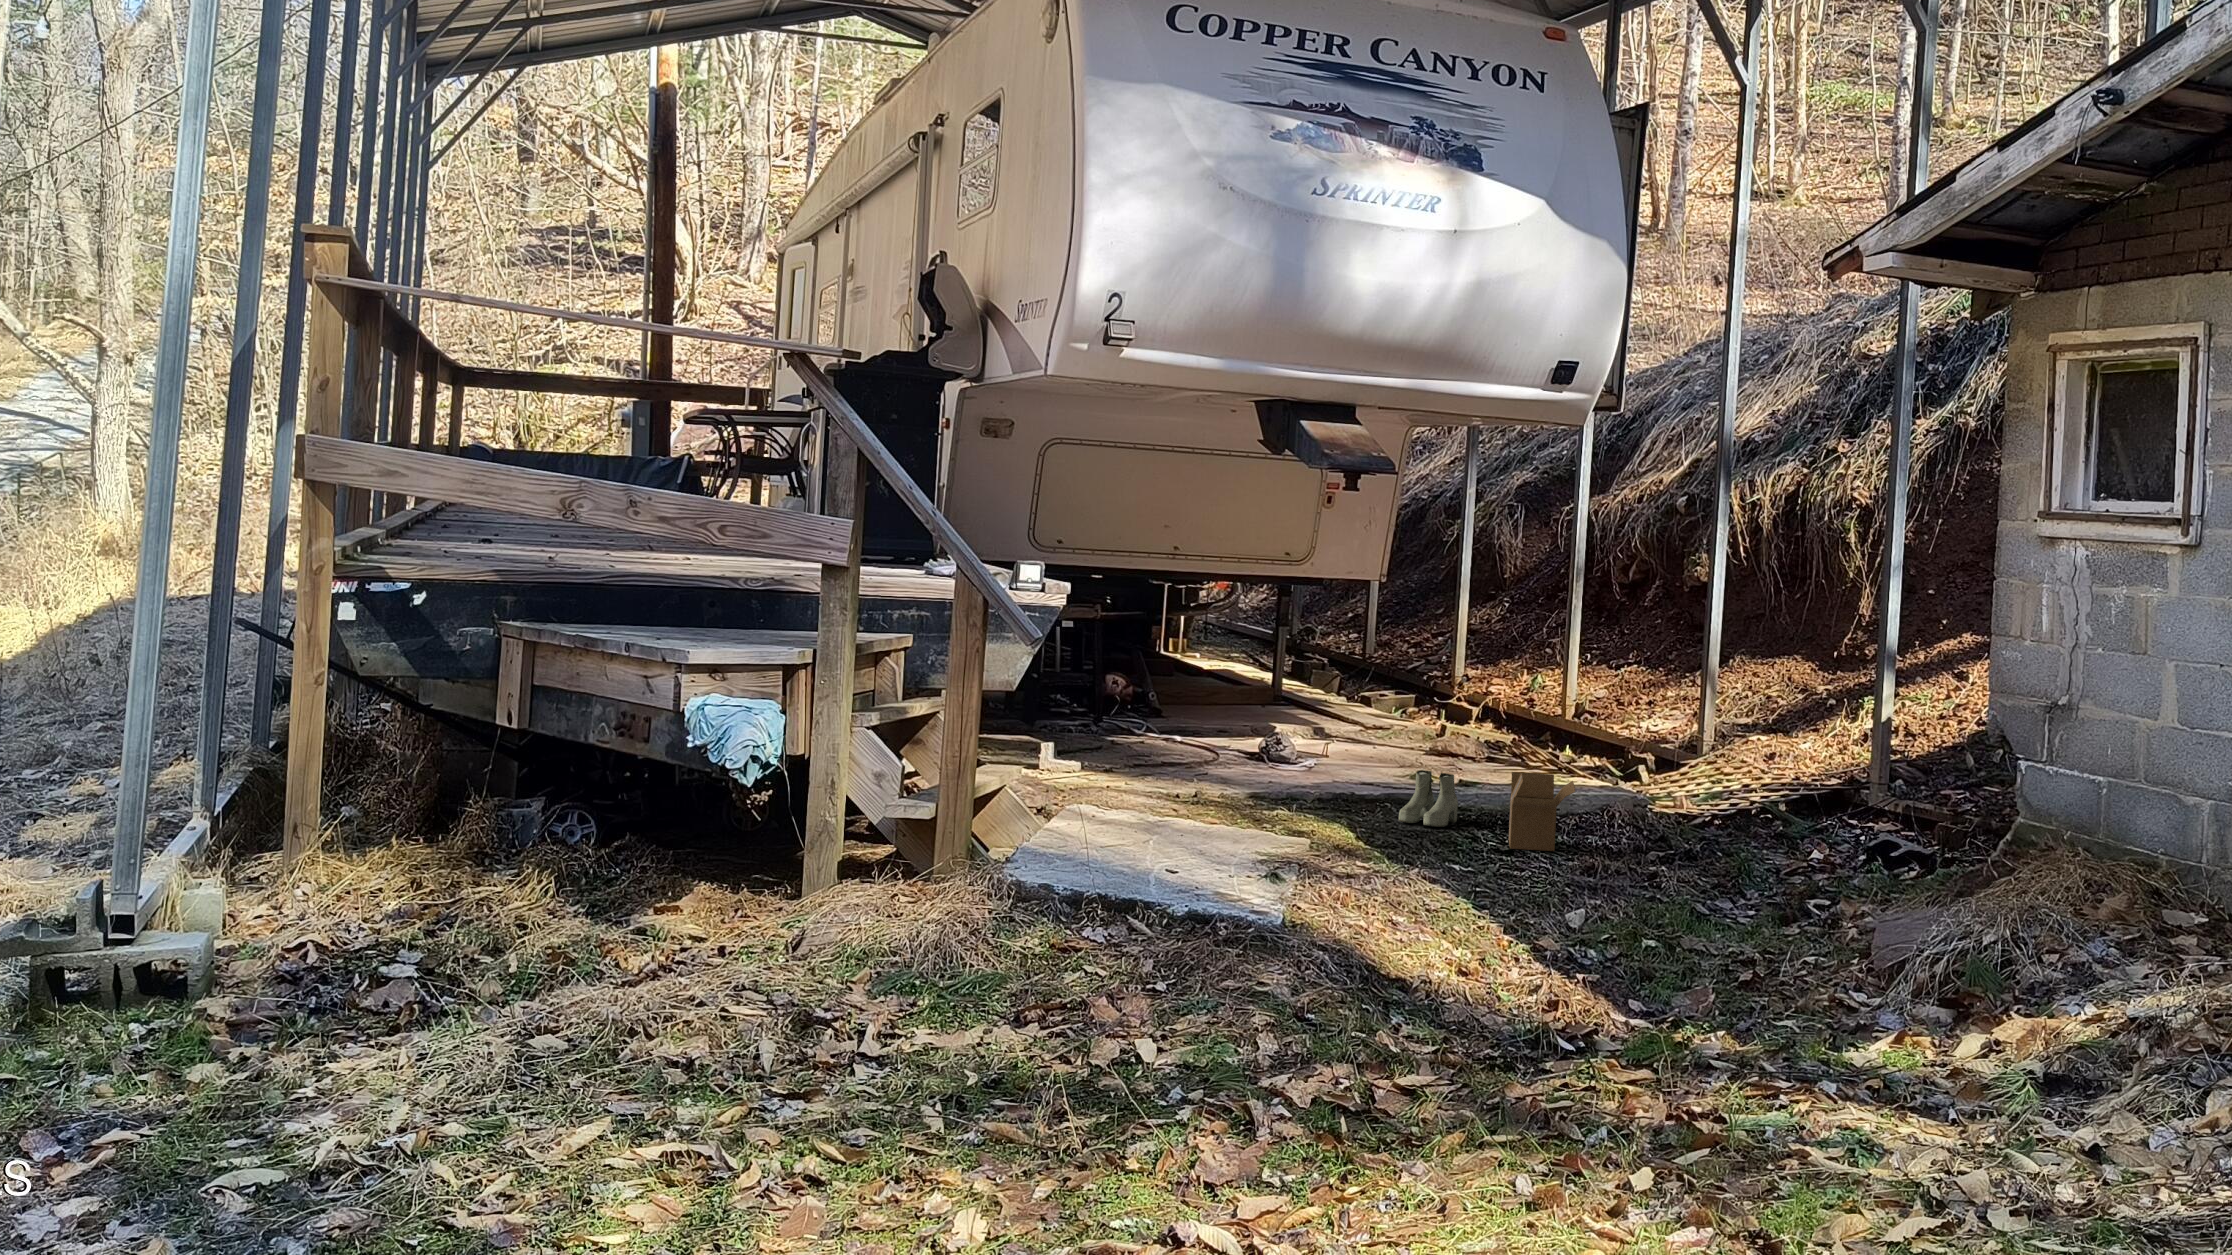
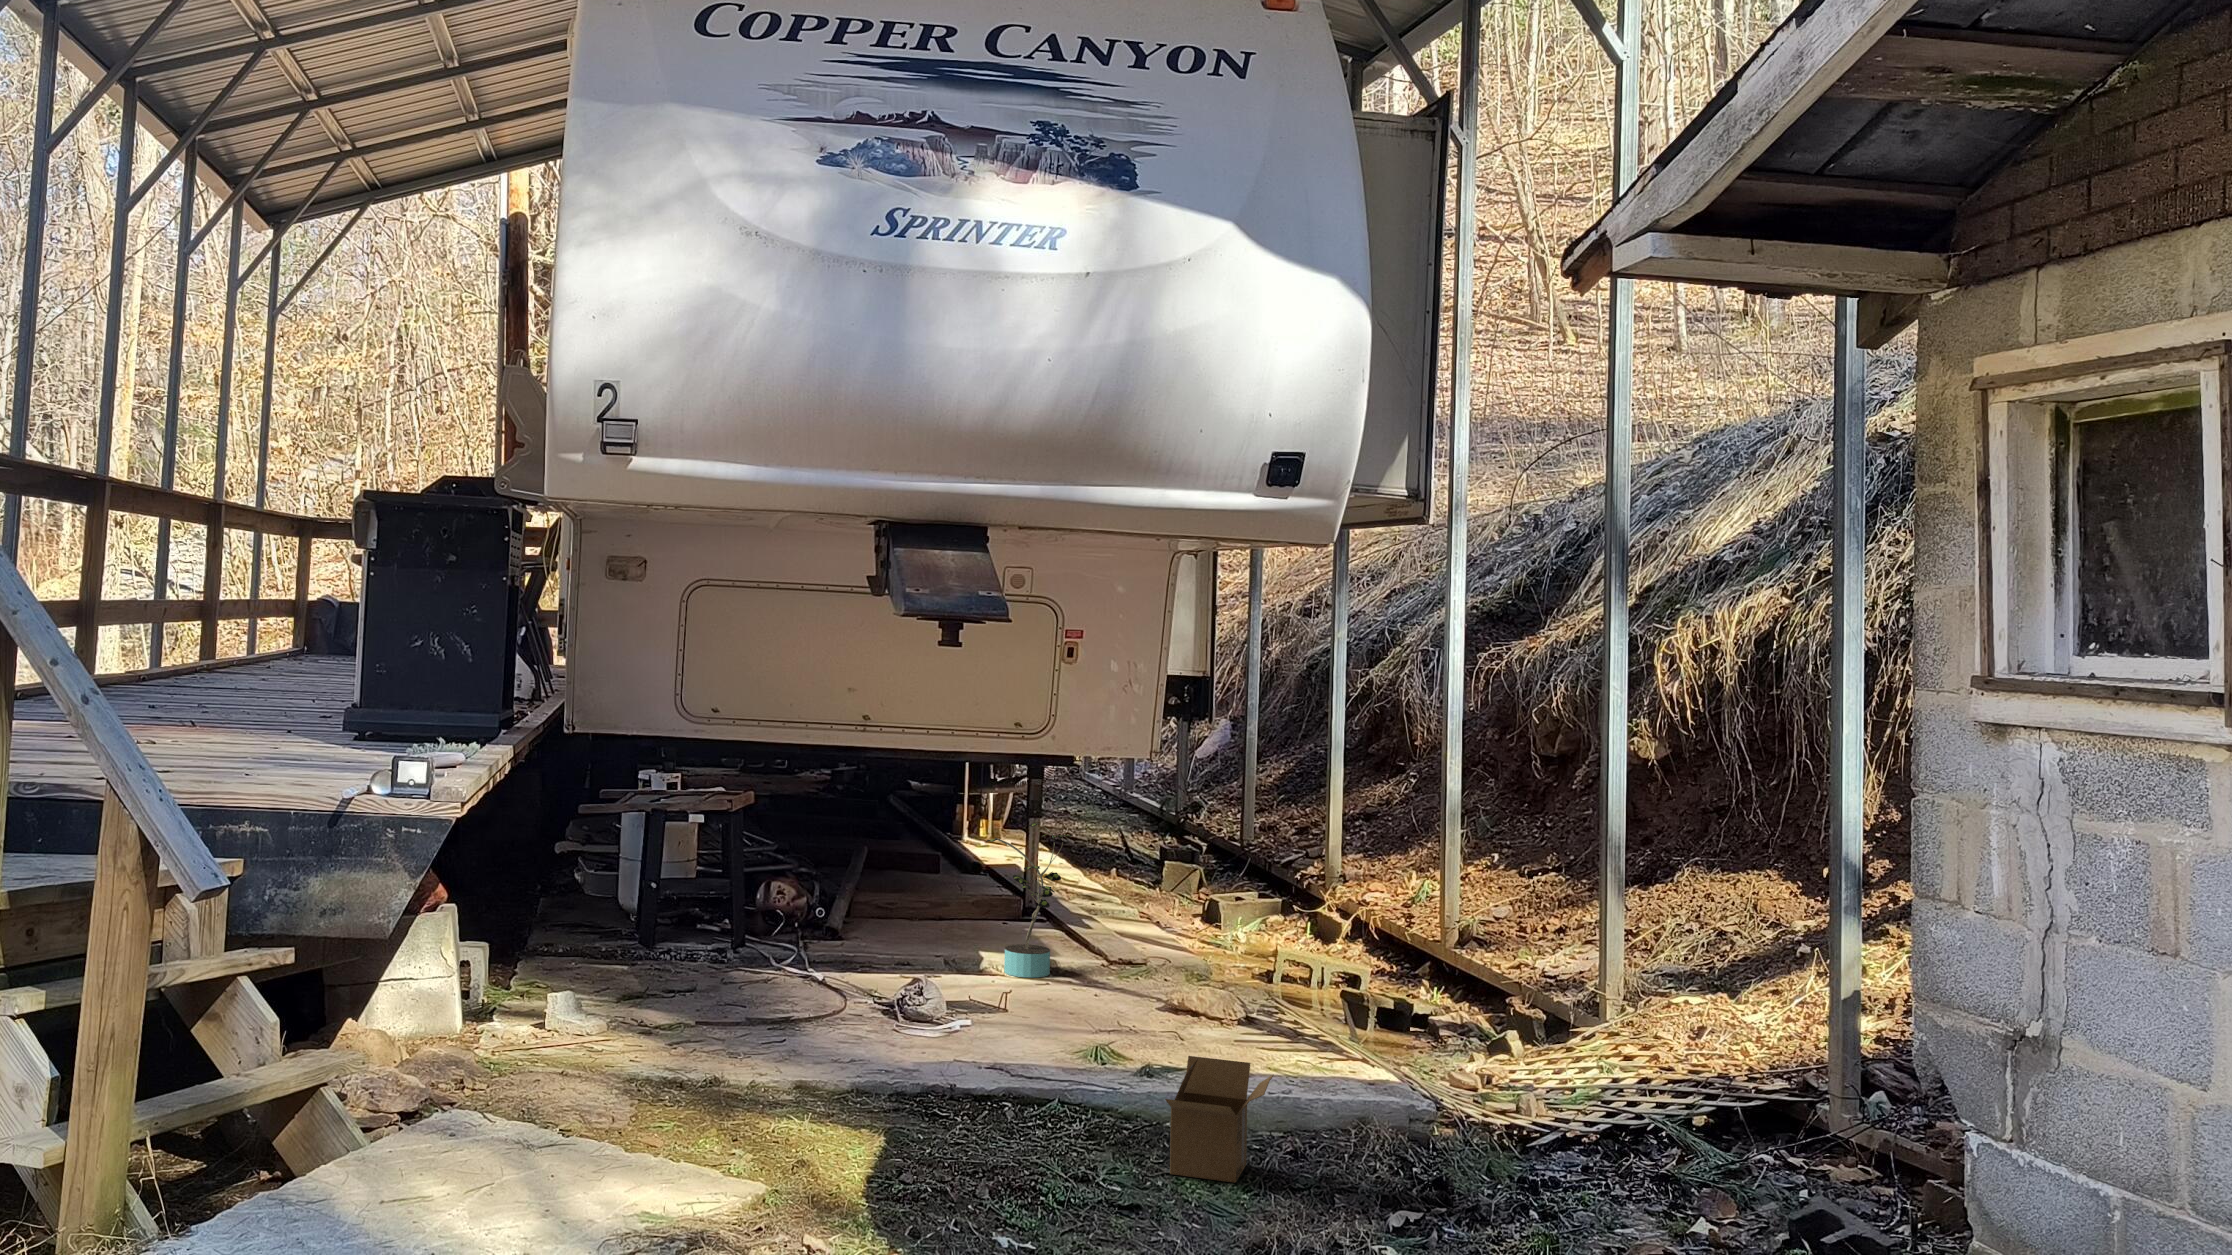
potted plant: none [1272,628,1337,743] -> present [986,823,1072,978]
boots: present [1398,770,1458,827] -> none [1041,1043,1131,1129]

